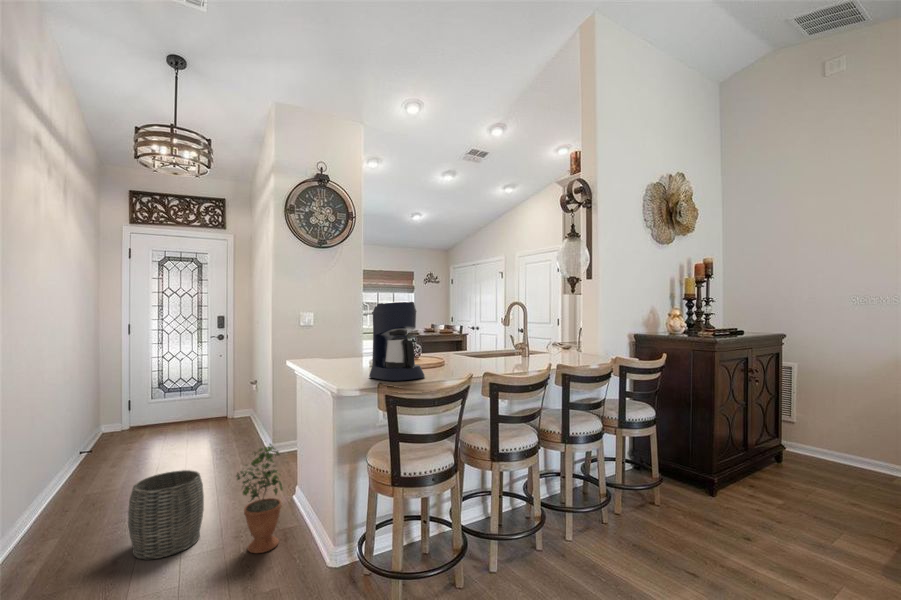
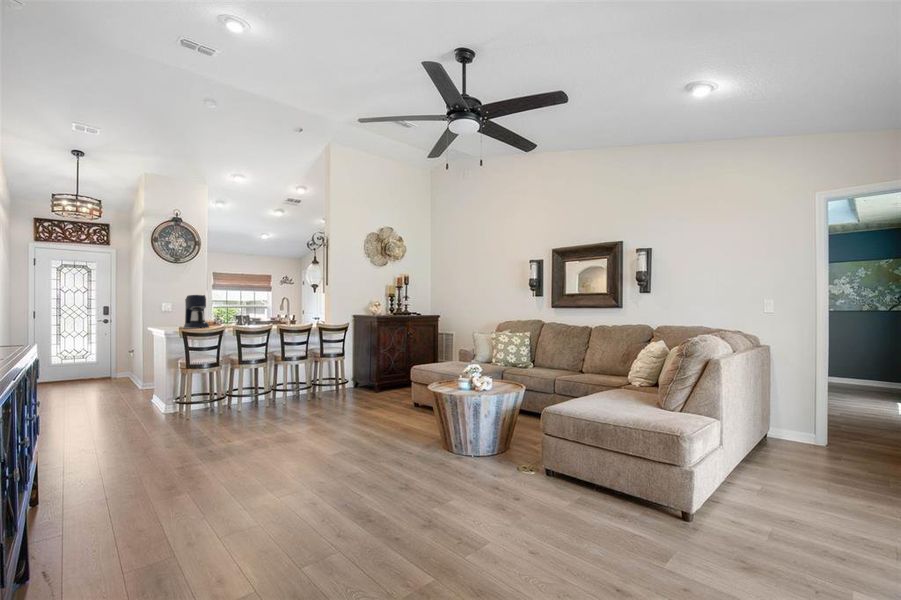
potted plant: present [236,444,283,553] -> none [117,363,142,412]
woven basket: present [128,470,204,559] -> none [58,380,99,416]

